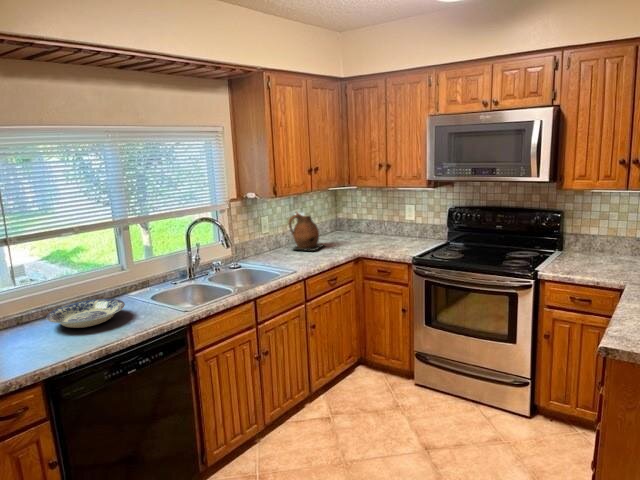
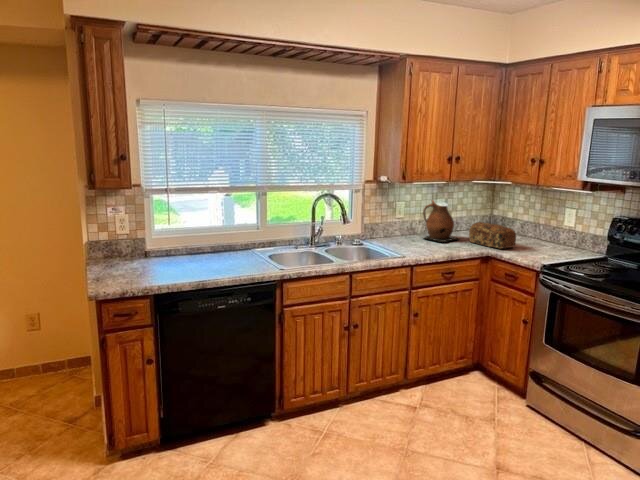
bread loaf: none [335,227,376,249] -> present [469,222,516,249]
plate: present [46,299,125,328] -> none [180,247,238,266]

